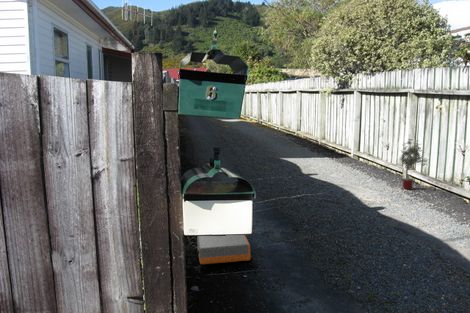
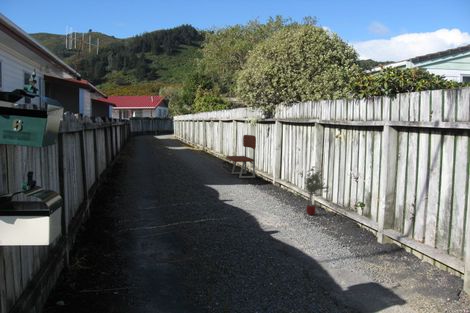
bench: none [295,106,328,151] -> present [226,135,256,178]
storage box: present [197,234,251,264] -> none [66,251,122,282]

